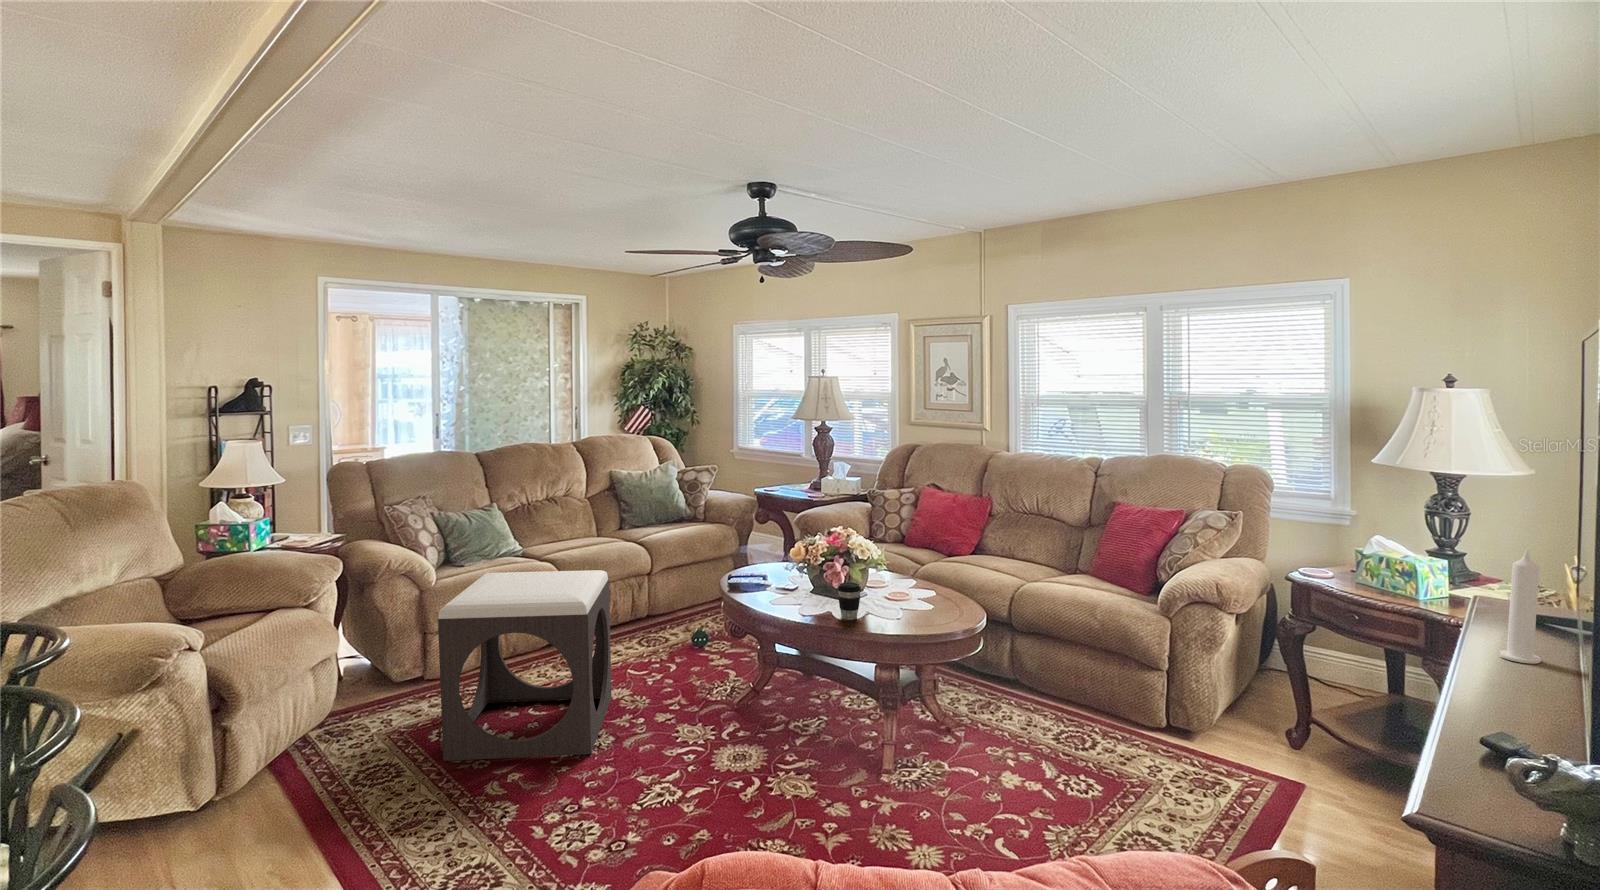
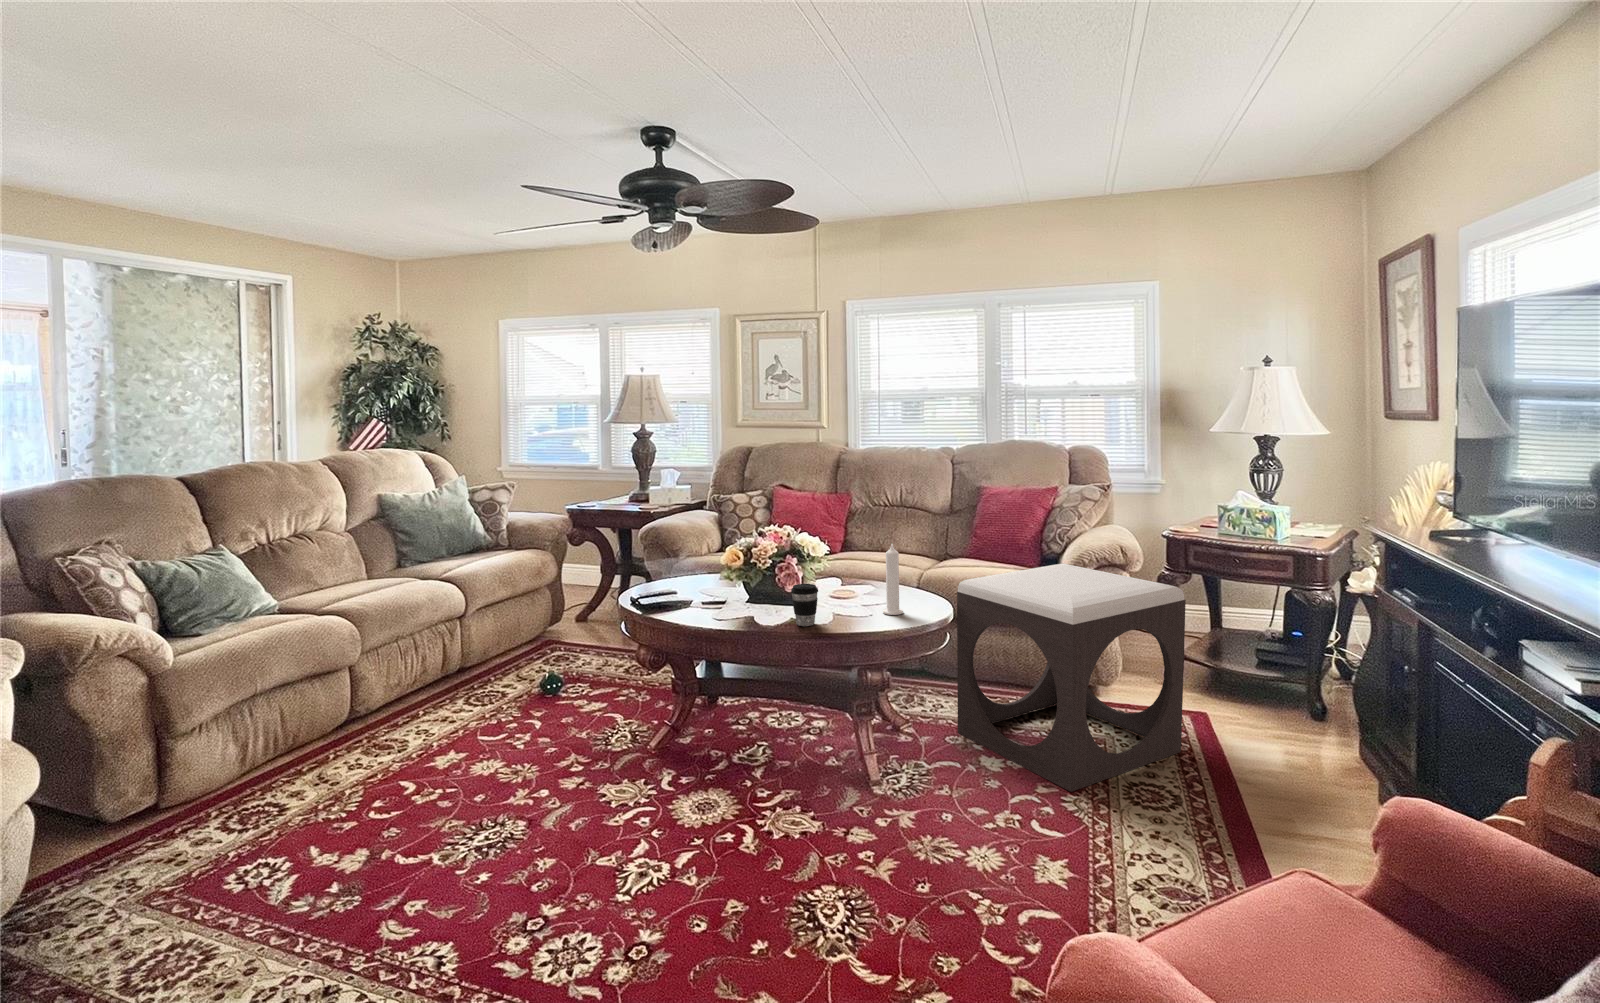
candle: present [1499,550,1541,664] -> present [883,543,903,615]
footstool: present [438,570,611,761] -> present [957,563,1186,792]

